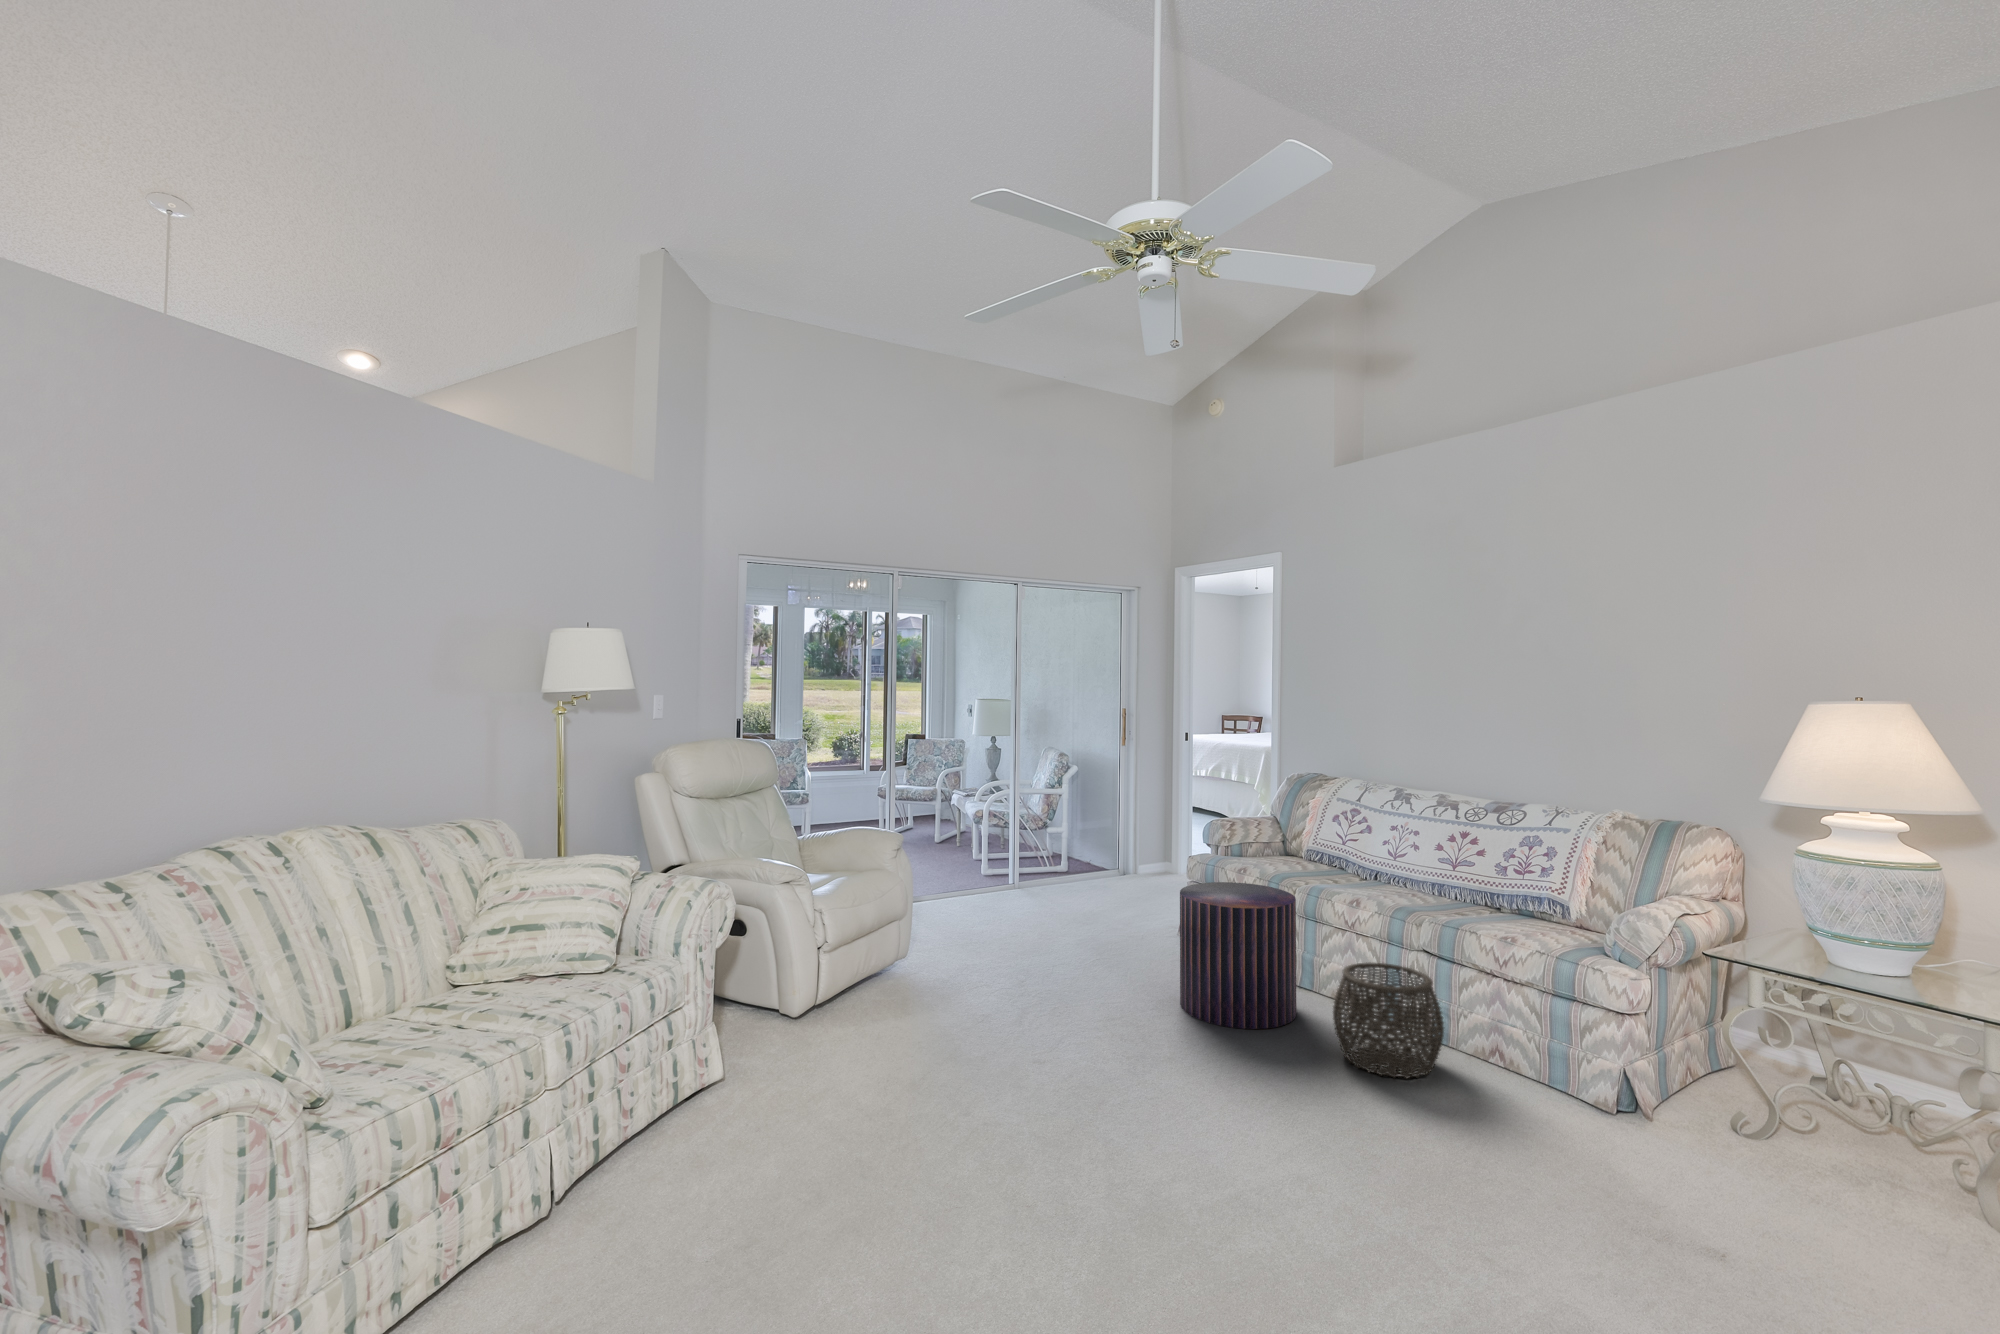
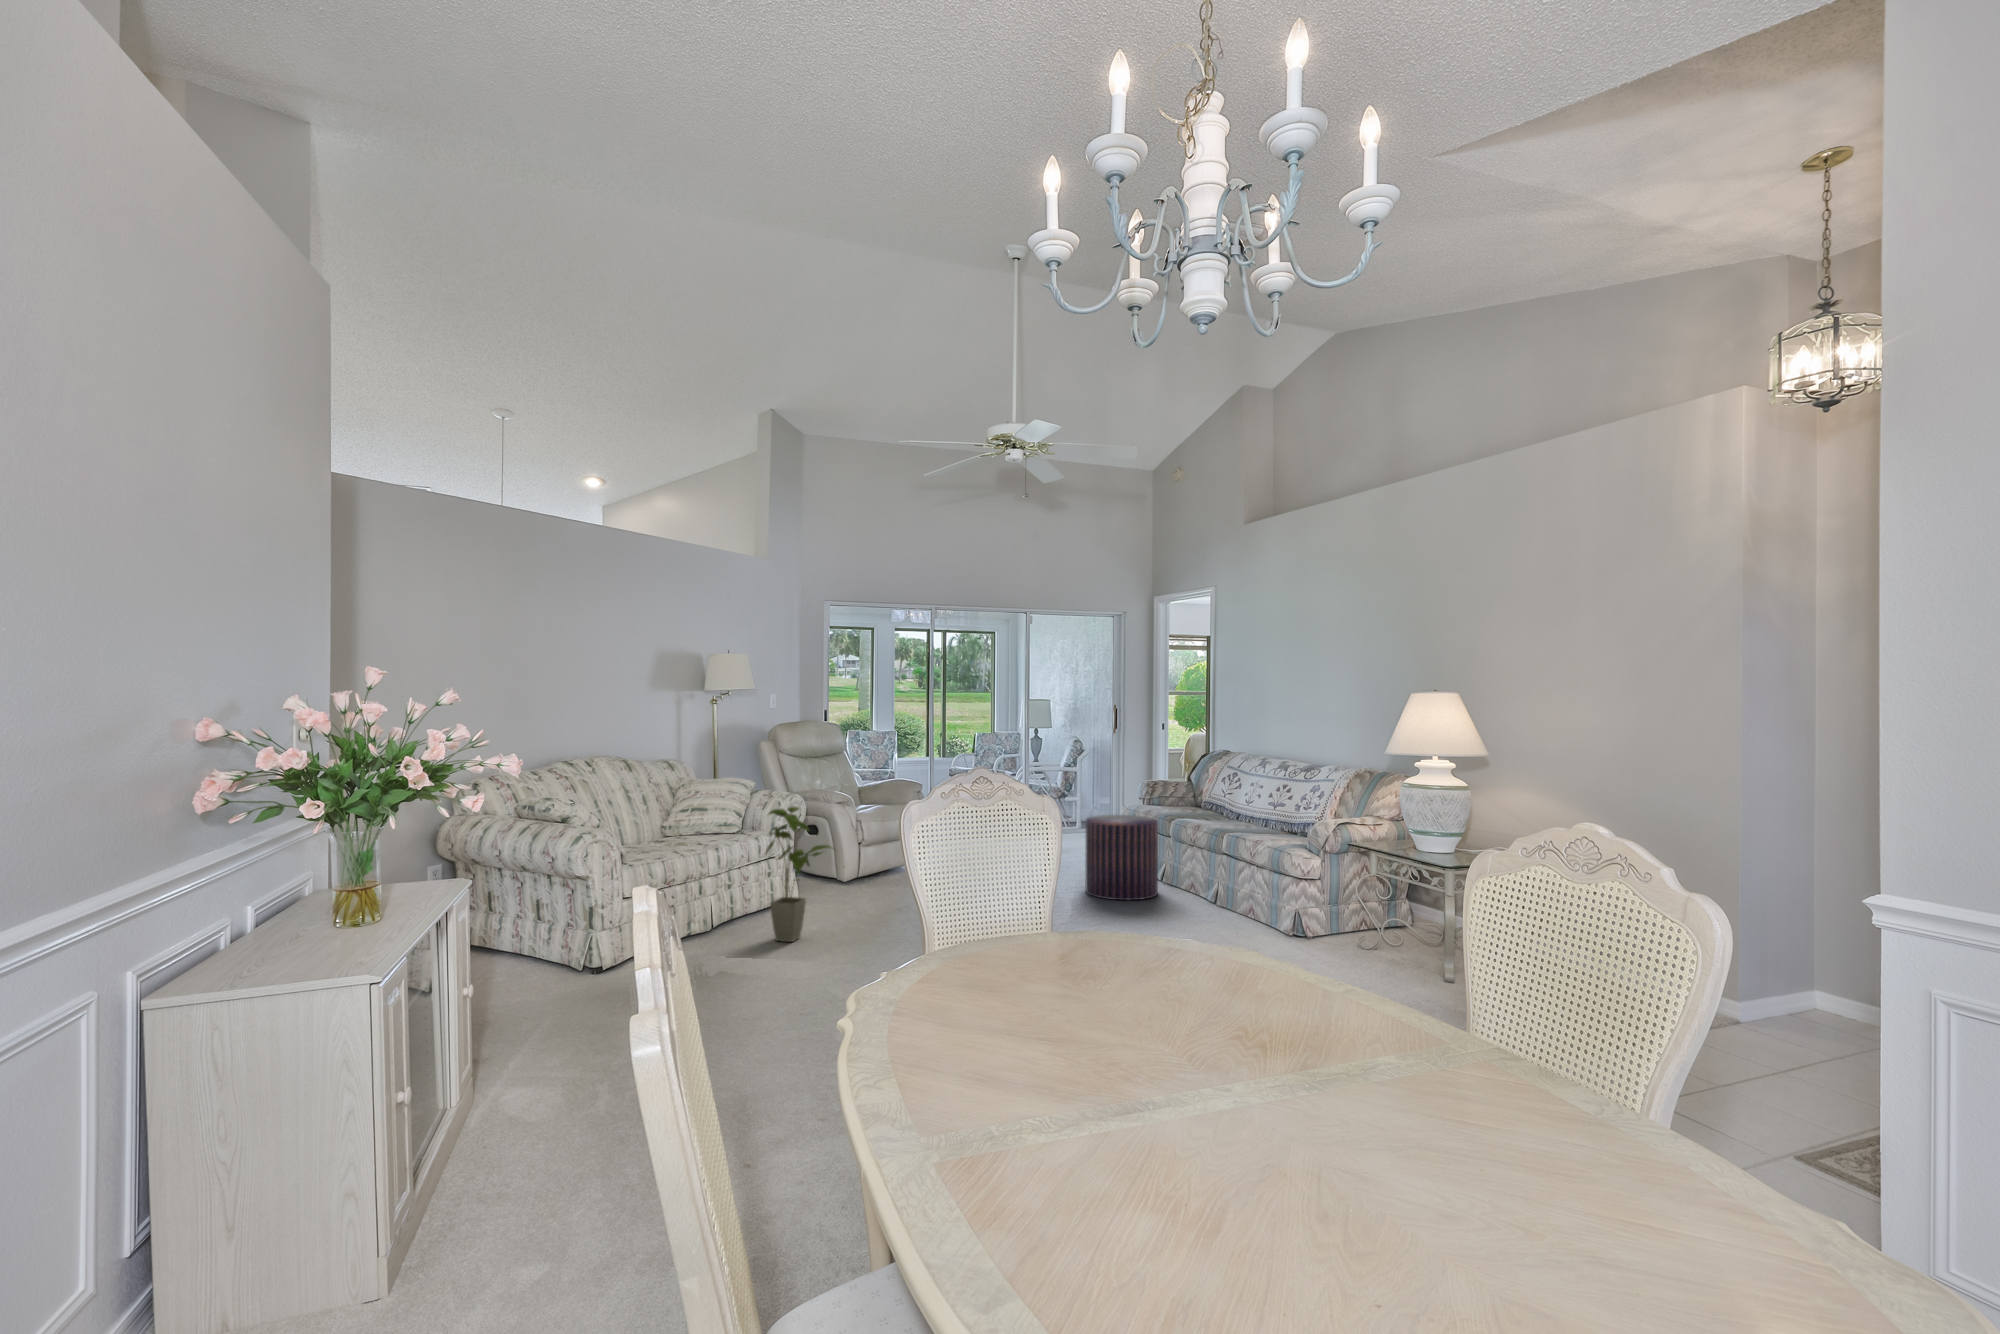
house plant: none [676,938,834,1232] -> present [766,806,832,942]
woven basket: present [1333,963,1444,1078] -> none [1154,858,1218,922]

